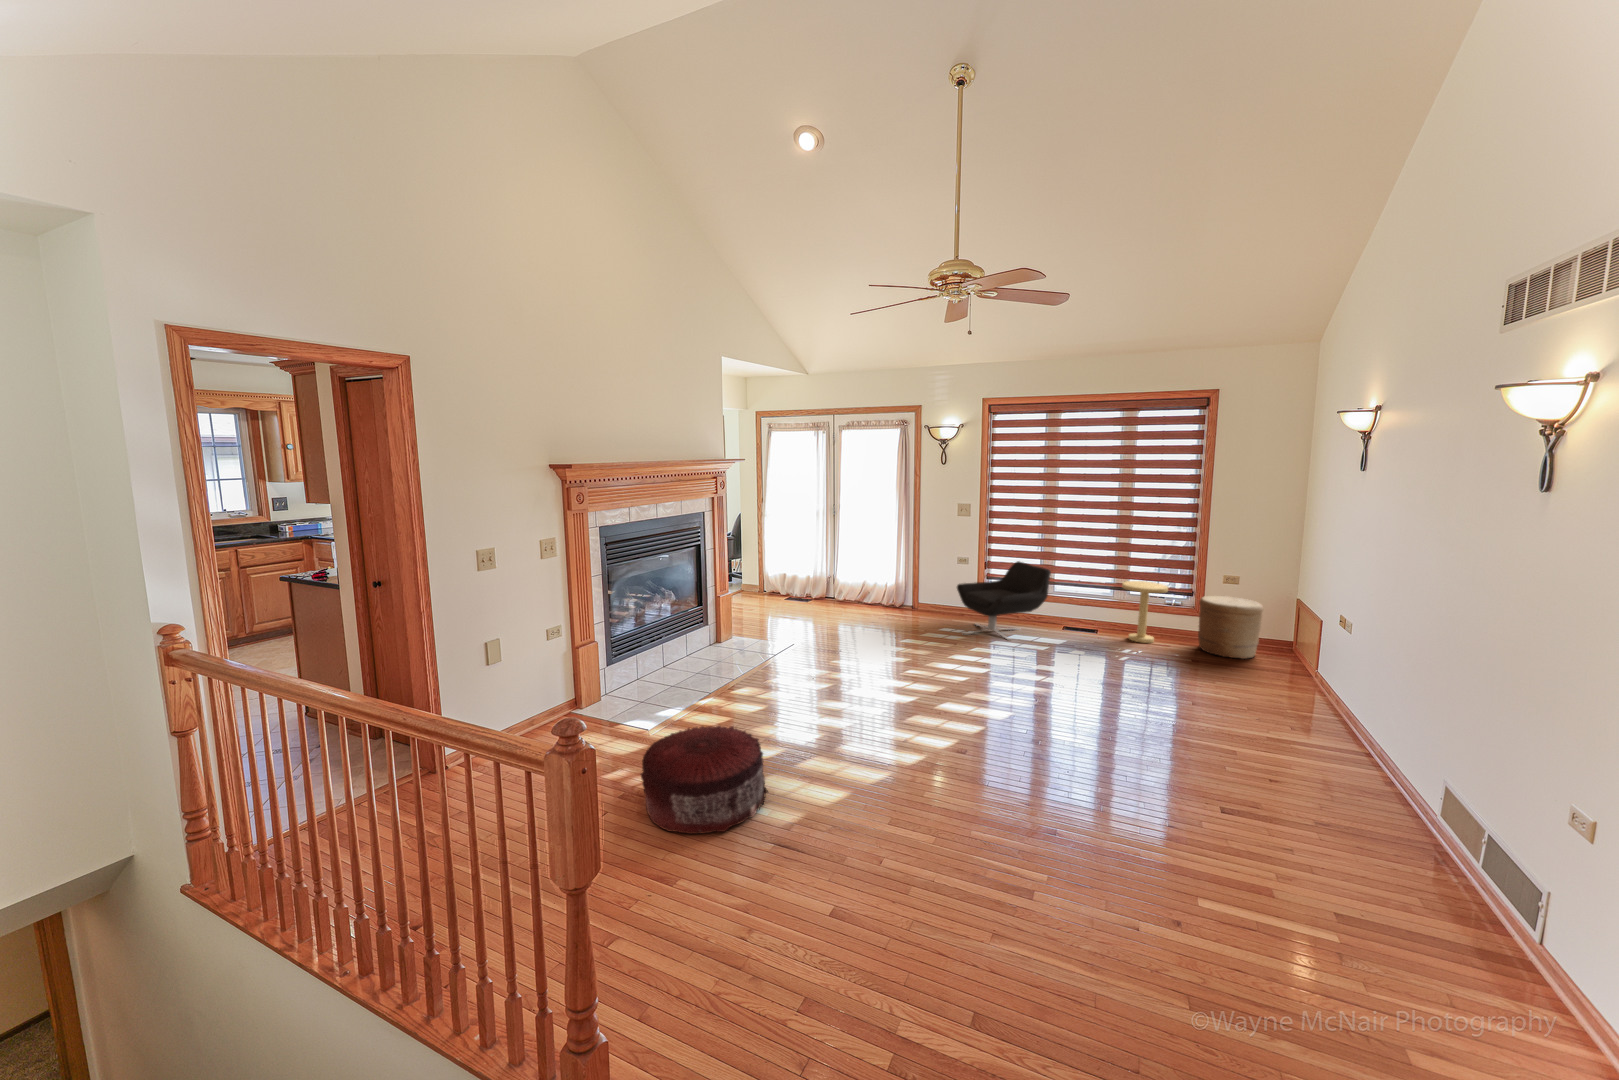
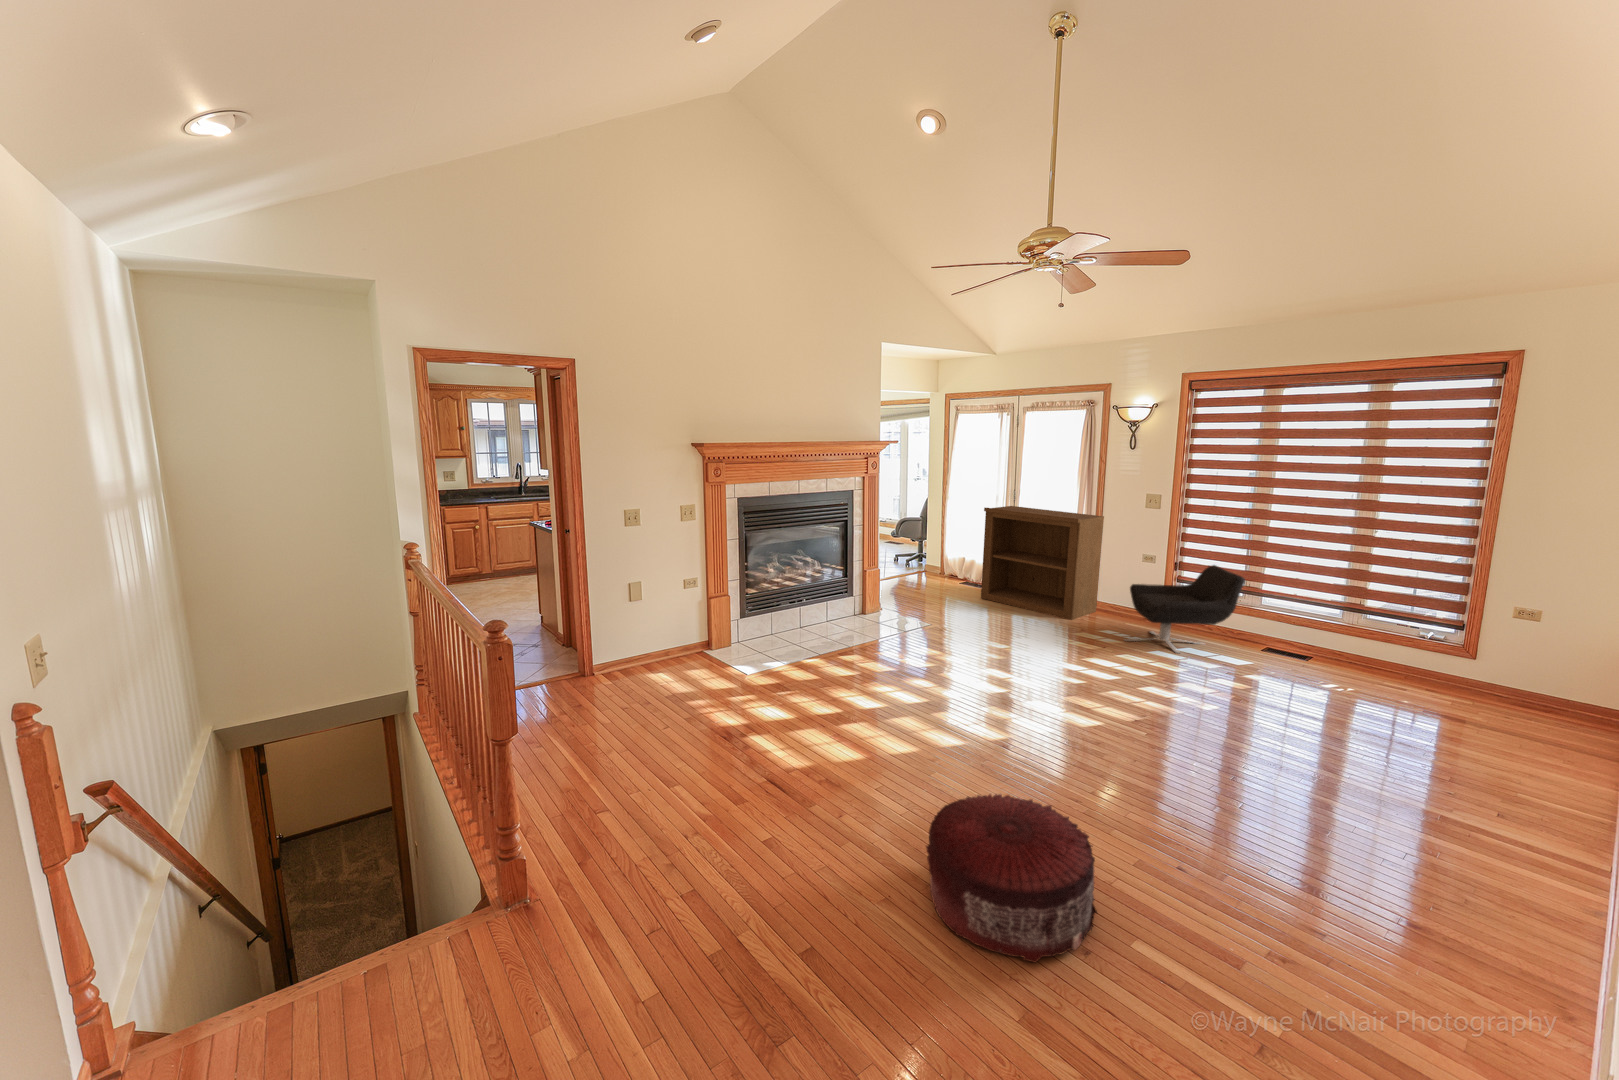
bookshelf: none [816,520,923,622] -> present [981,506,1104,620]
side table: present [1122,581,1168,643] -> none [1345,602,1415,683]
woven basket: present [1198,596,1263,659] -> none [1452,633,1563,724]
pouf: present [641,726,768,834] -> present [926,794,1097,962]

